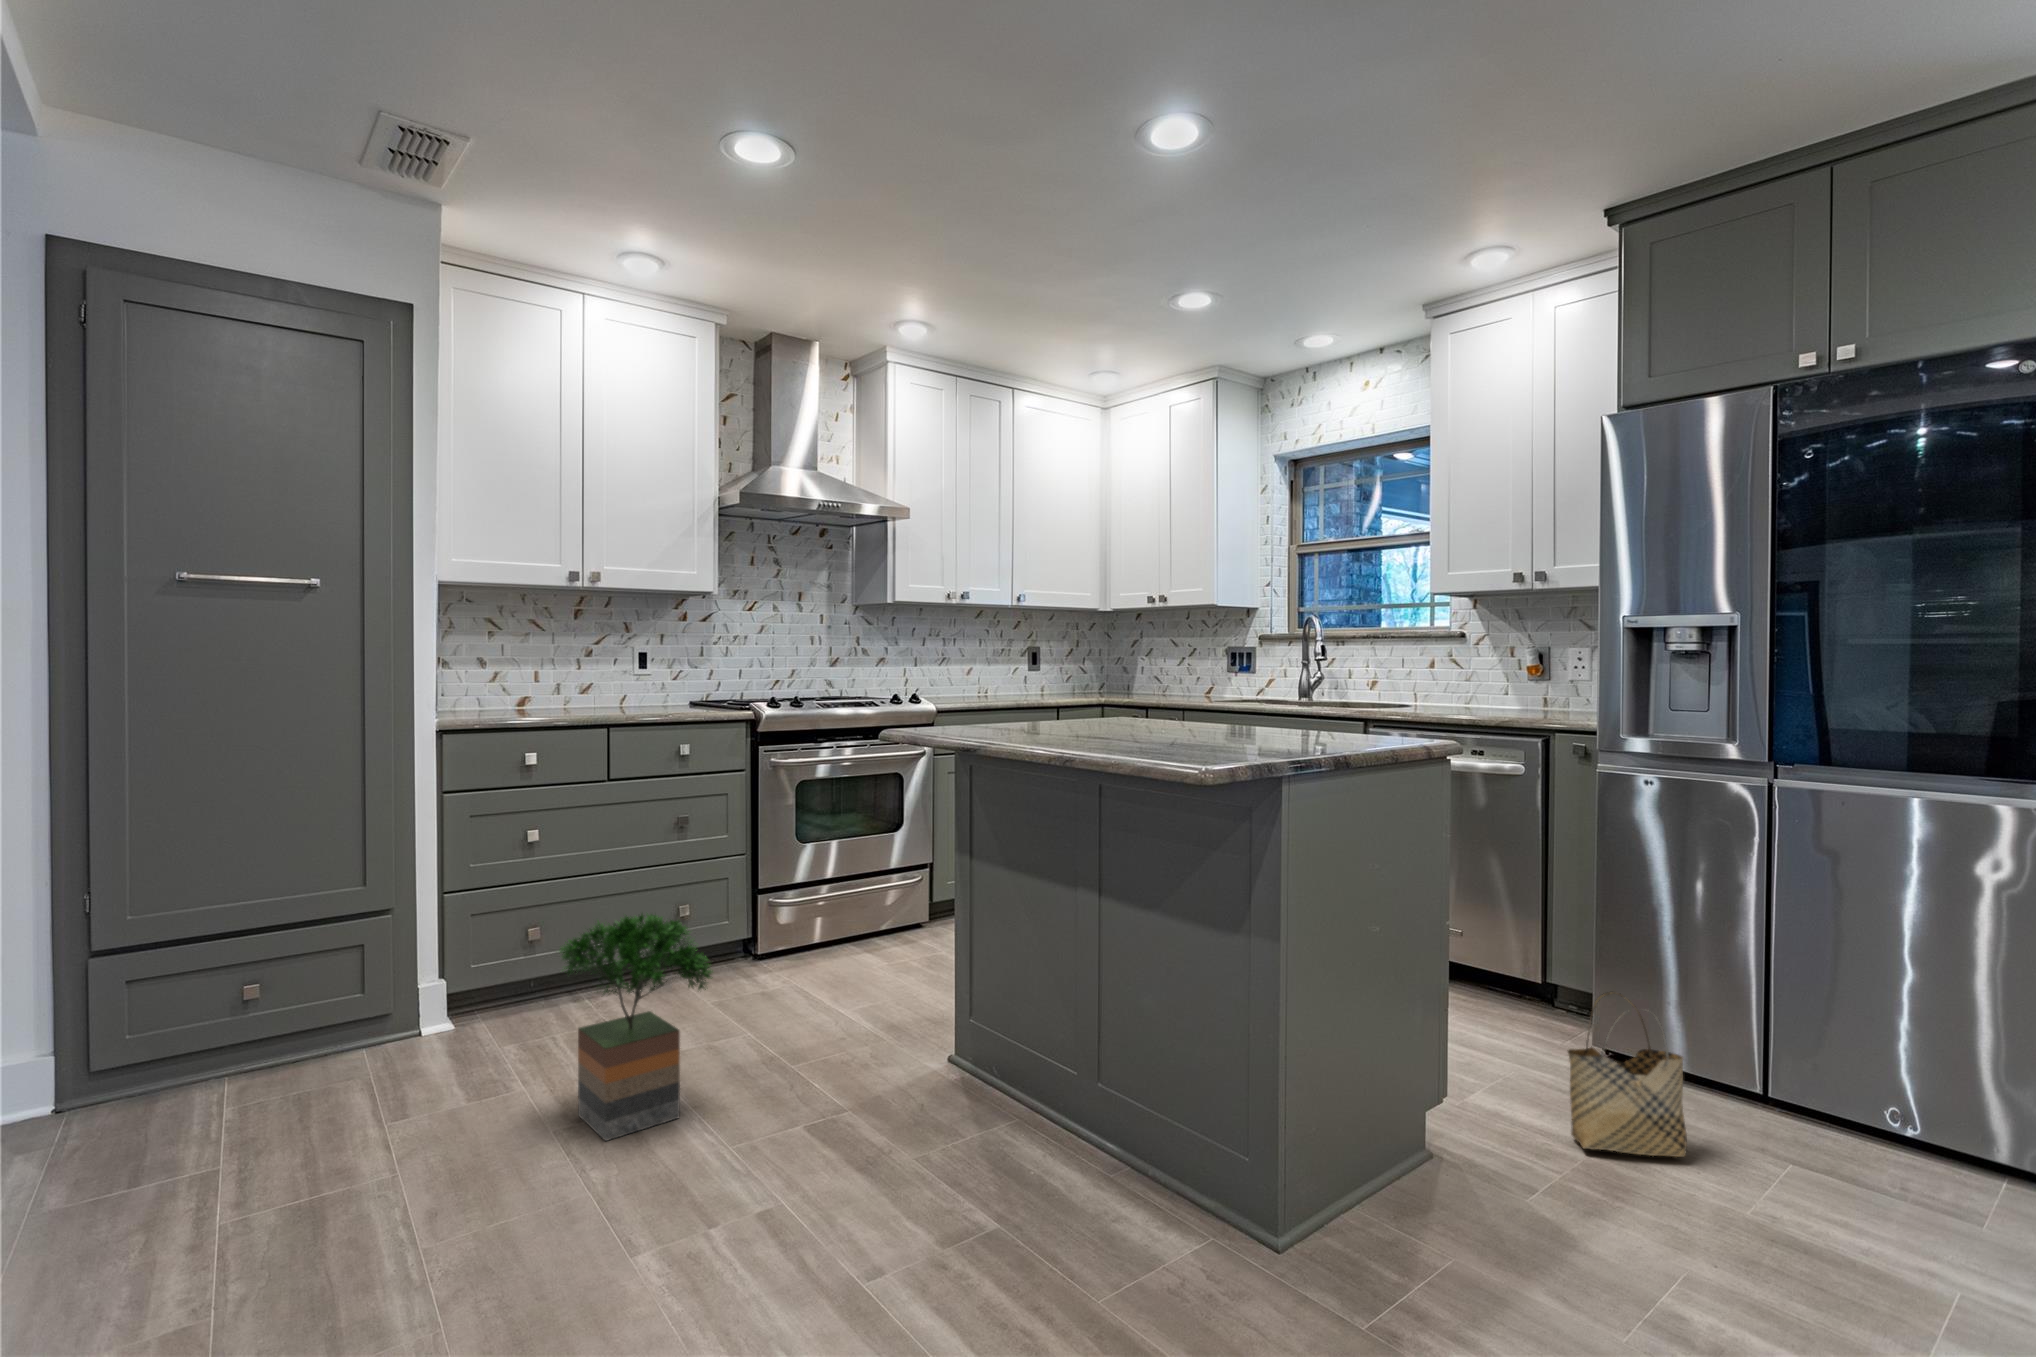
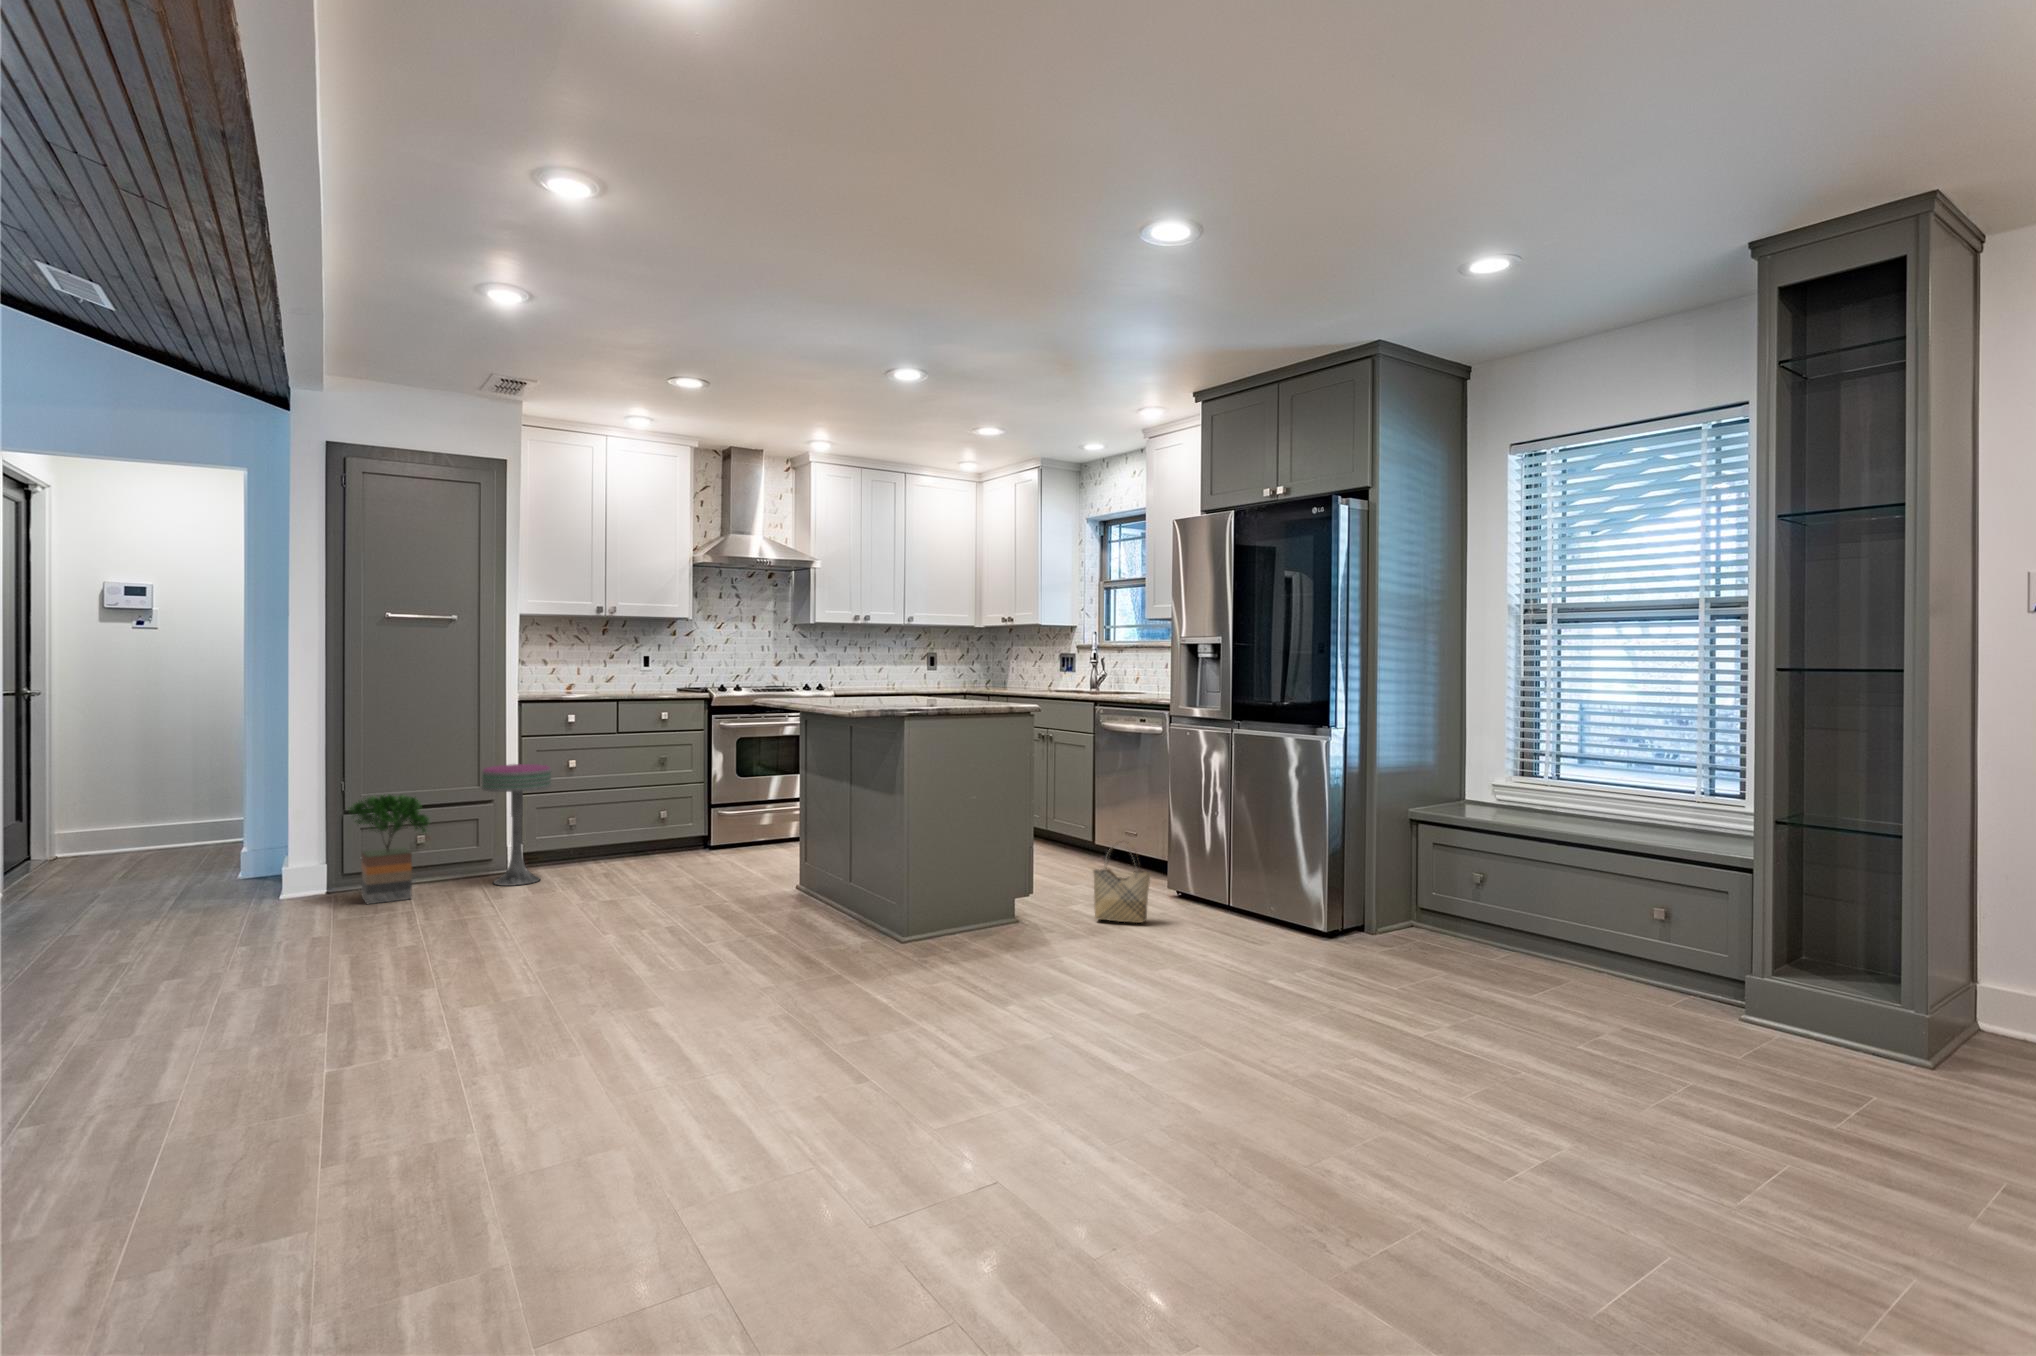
bar stool: none [368,843,500,1072] -> present [482,764,551,886]
potted tree: present [560,914,712,1141] -> present [348,794,429,904]

